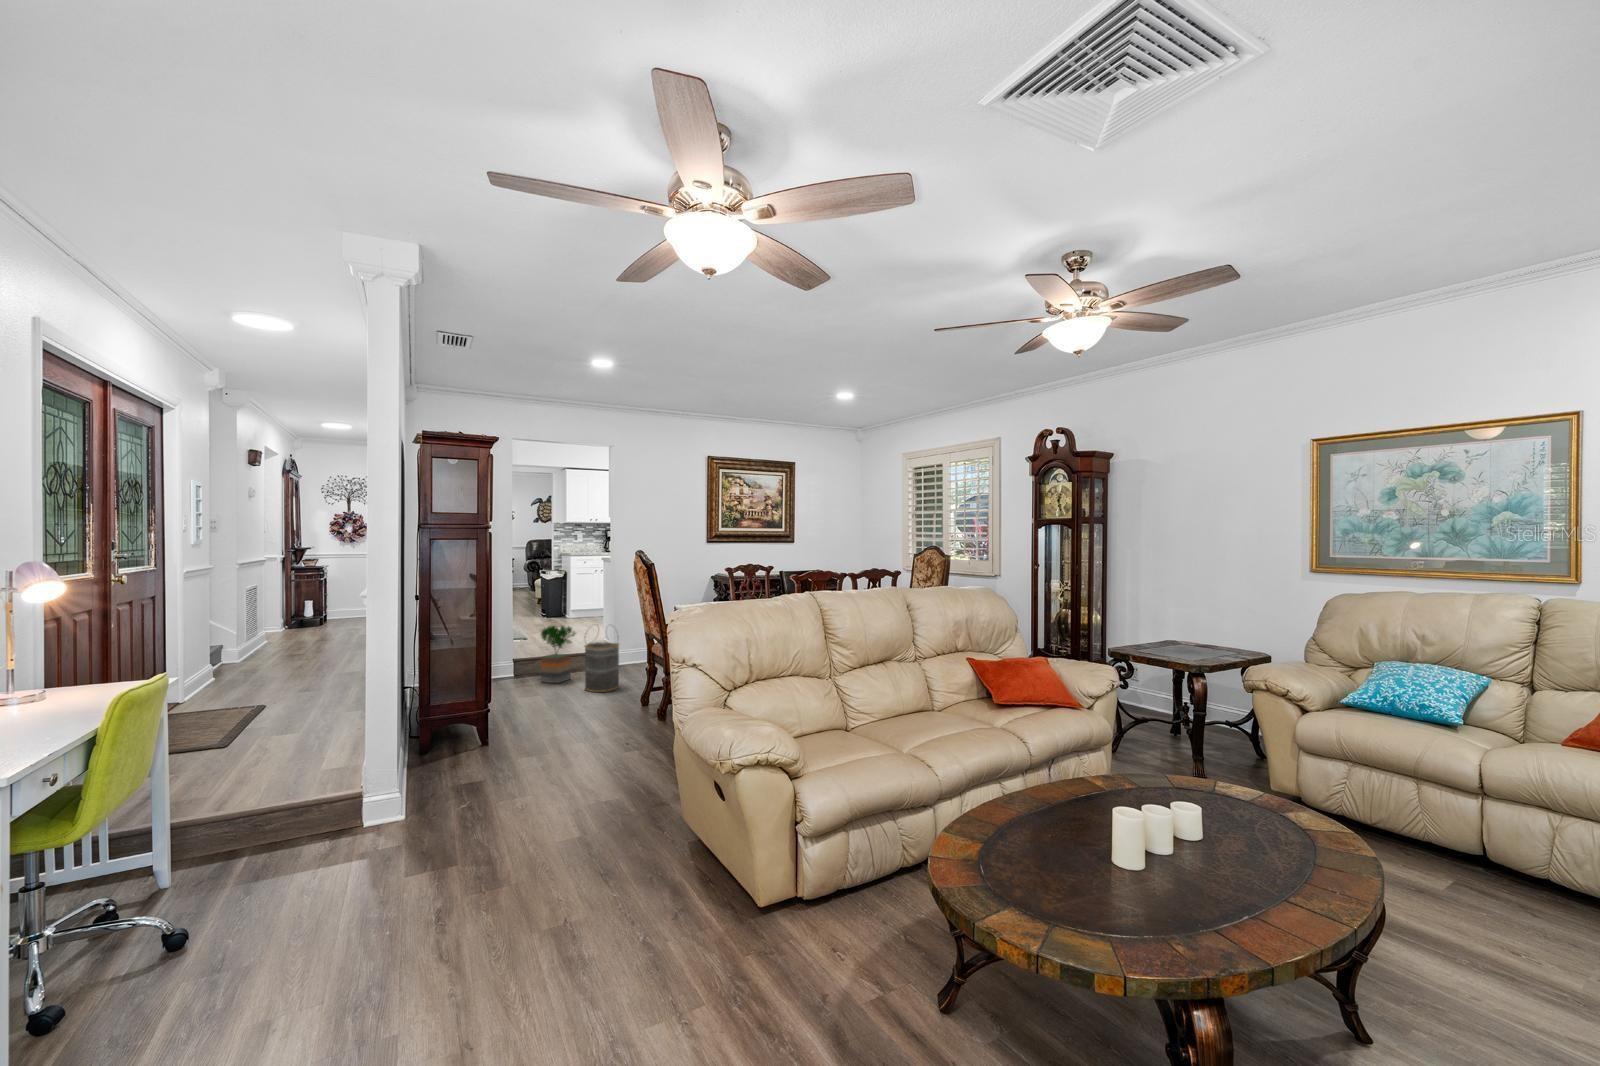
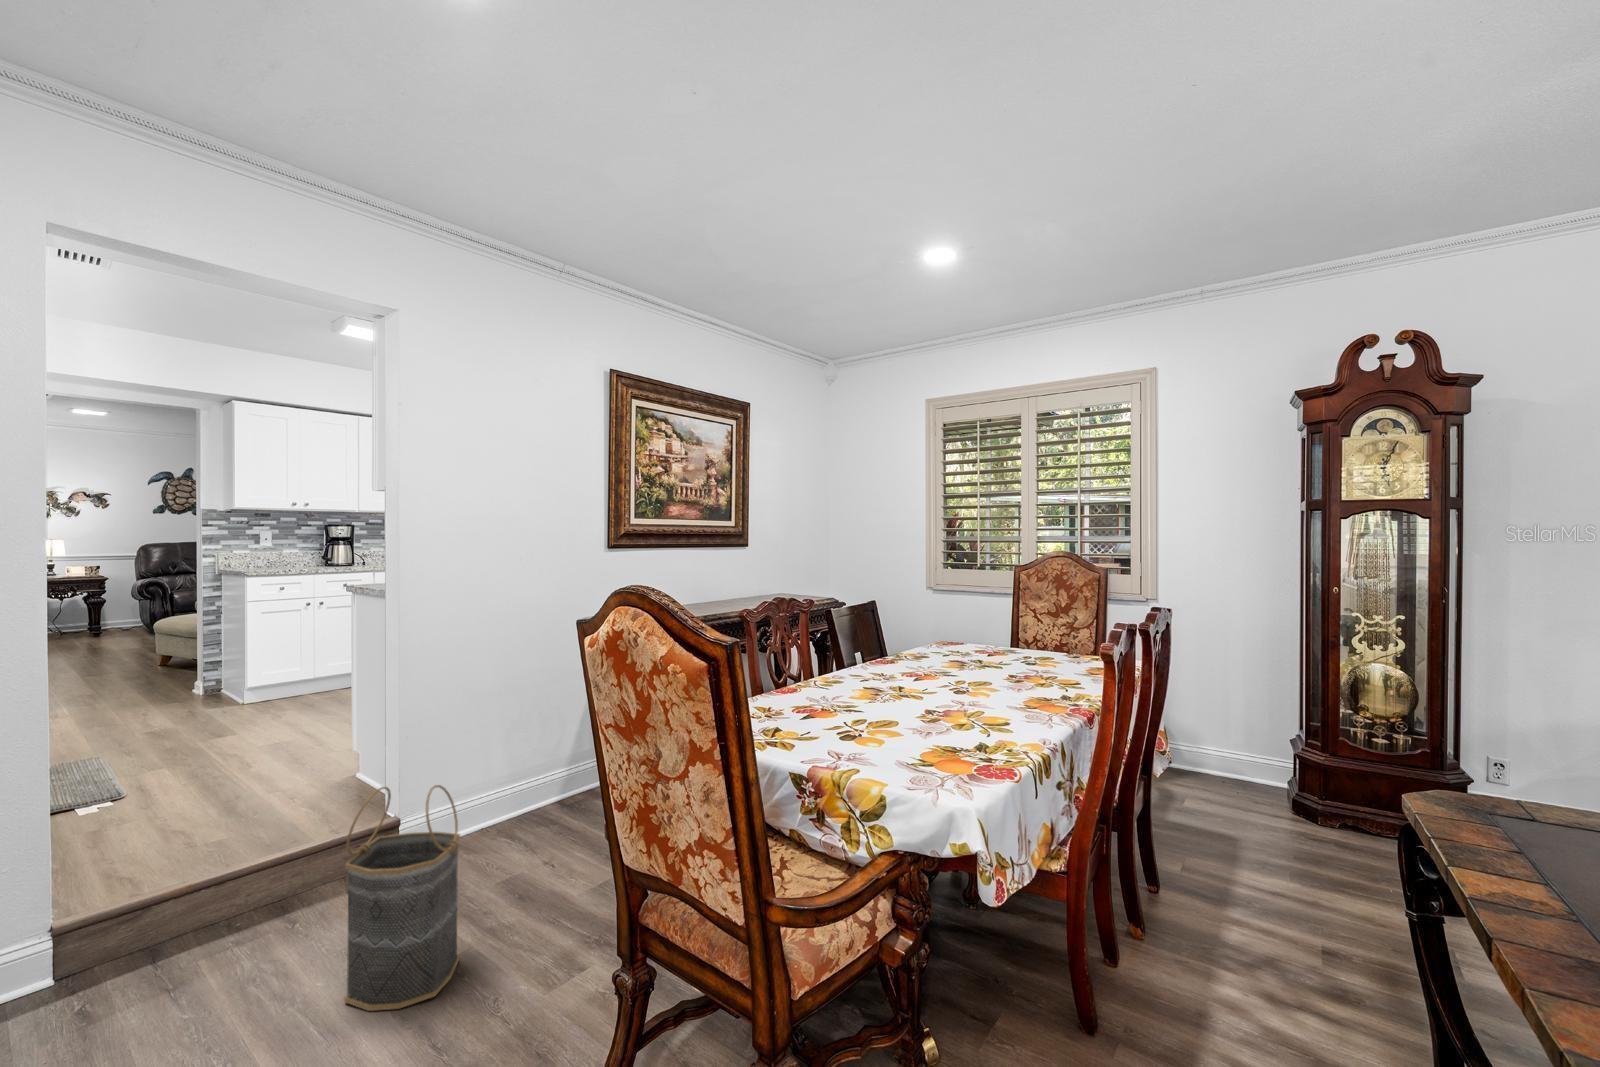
potted tree: present [541,626,575,683] -> none [167,784,307,980]

